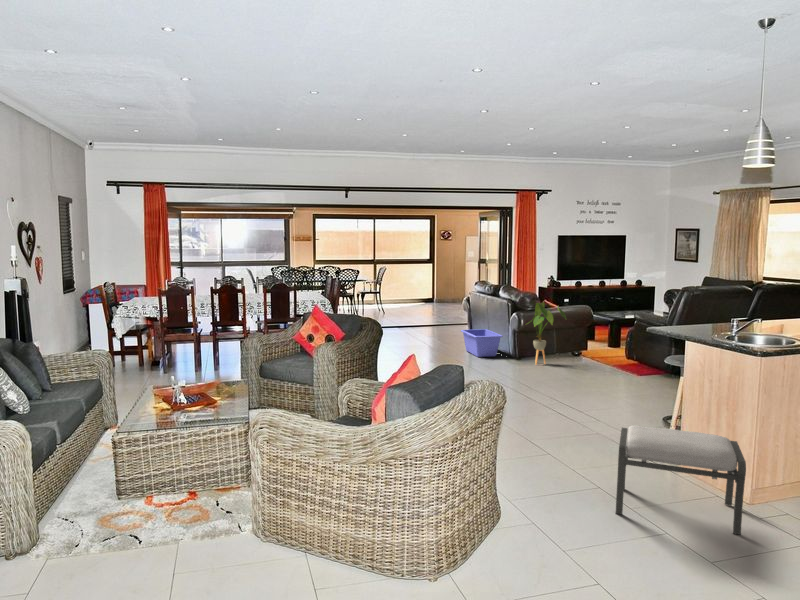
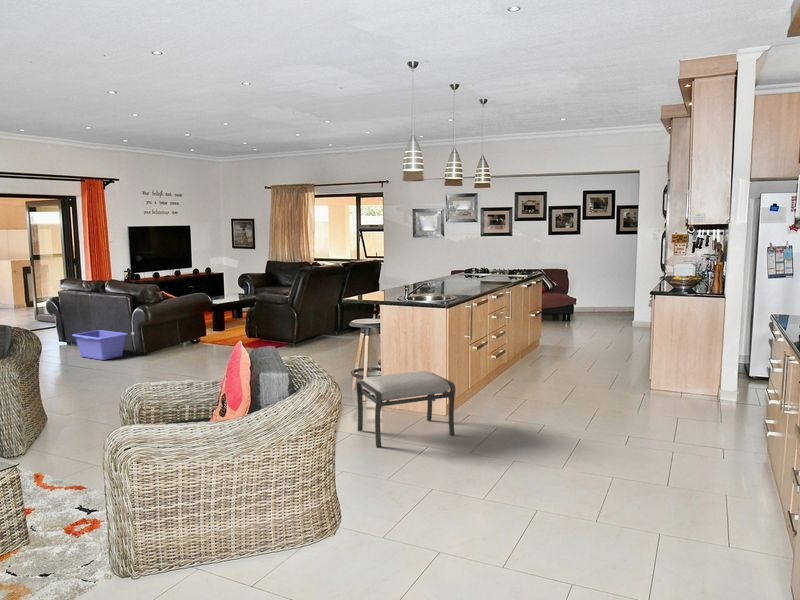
house plant: present [527,302,566,365] -> none [155,294,197,357]

